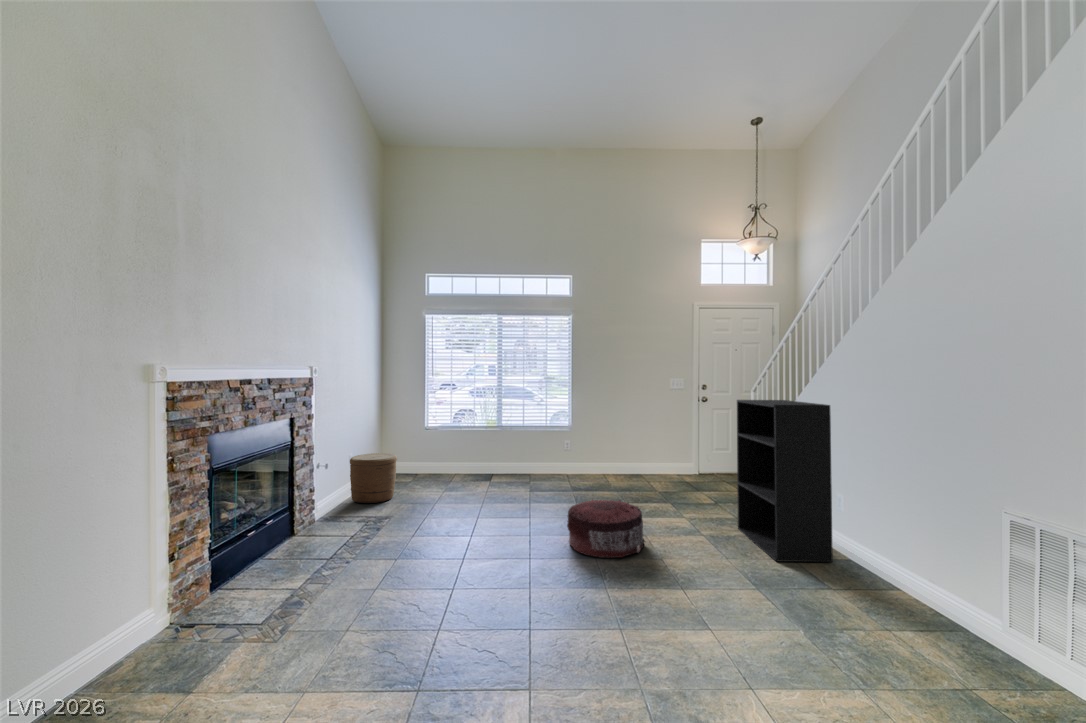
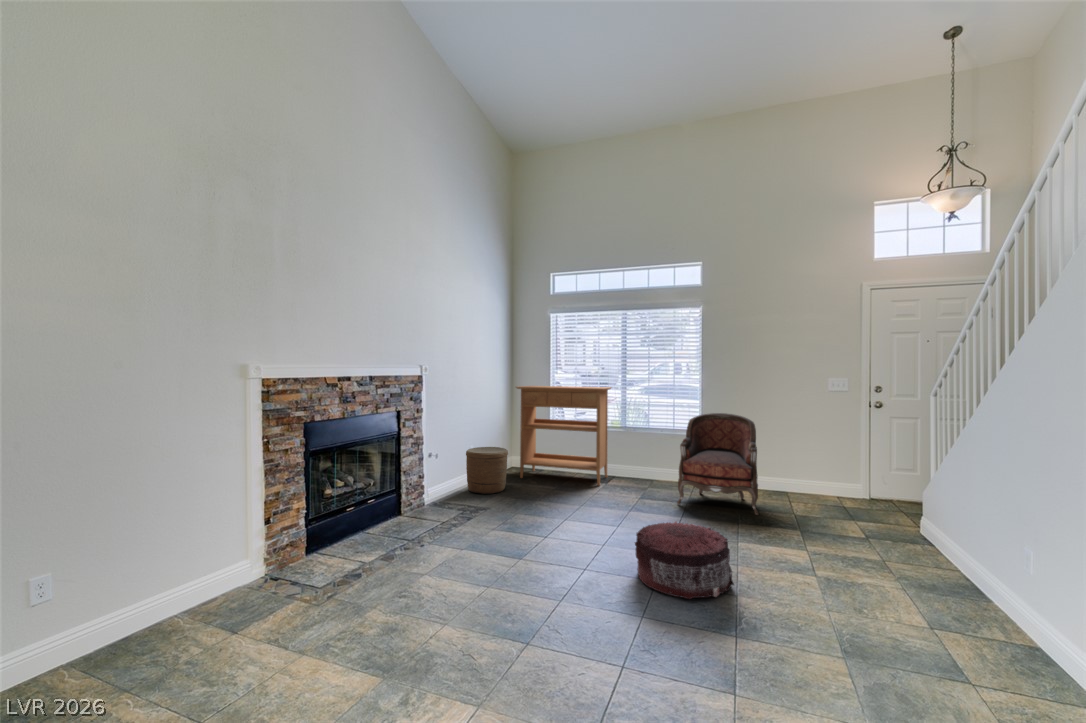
console table: none [396,388,491,484] -> present [516,386,611,485]
bookshelf: present [737,400,833,562] -> none [892,410,1049,683]
armchair: none [563,409,628,491] -> present [677,413,759,515]

